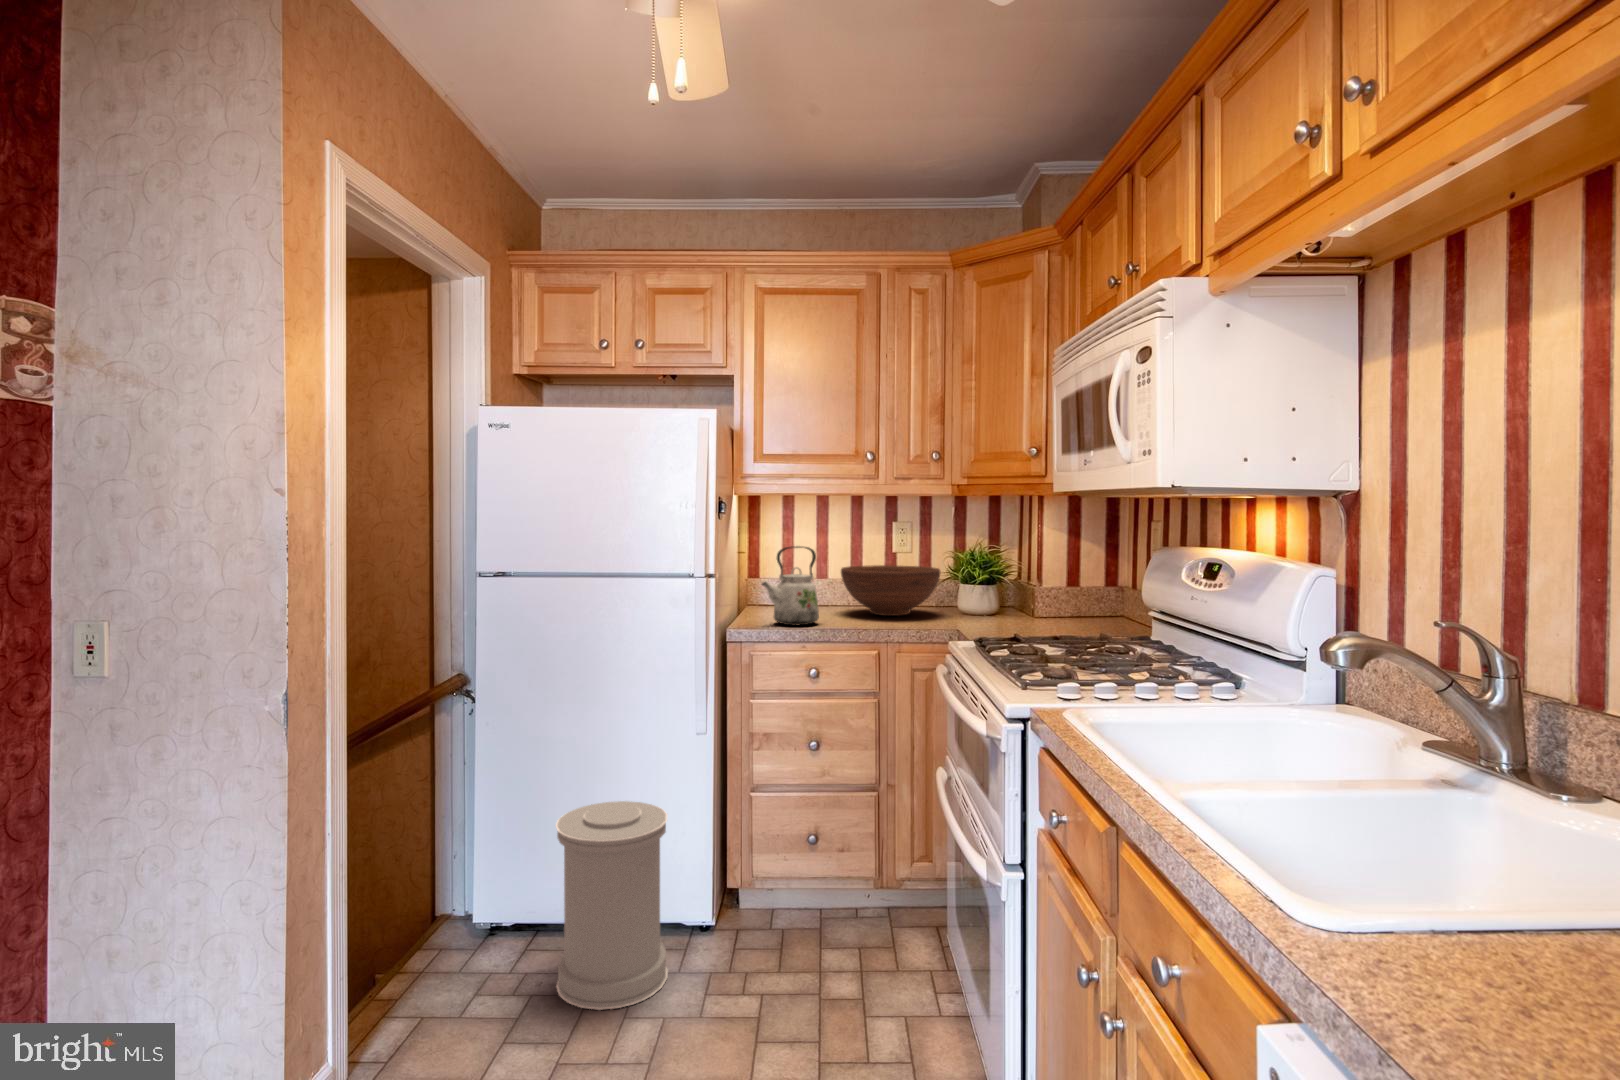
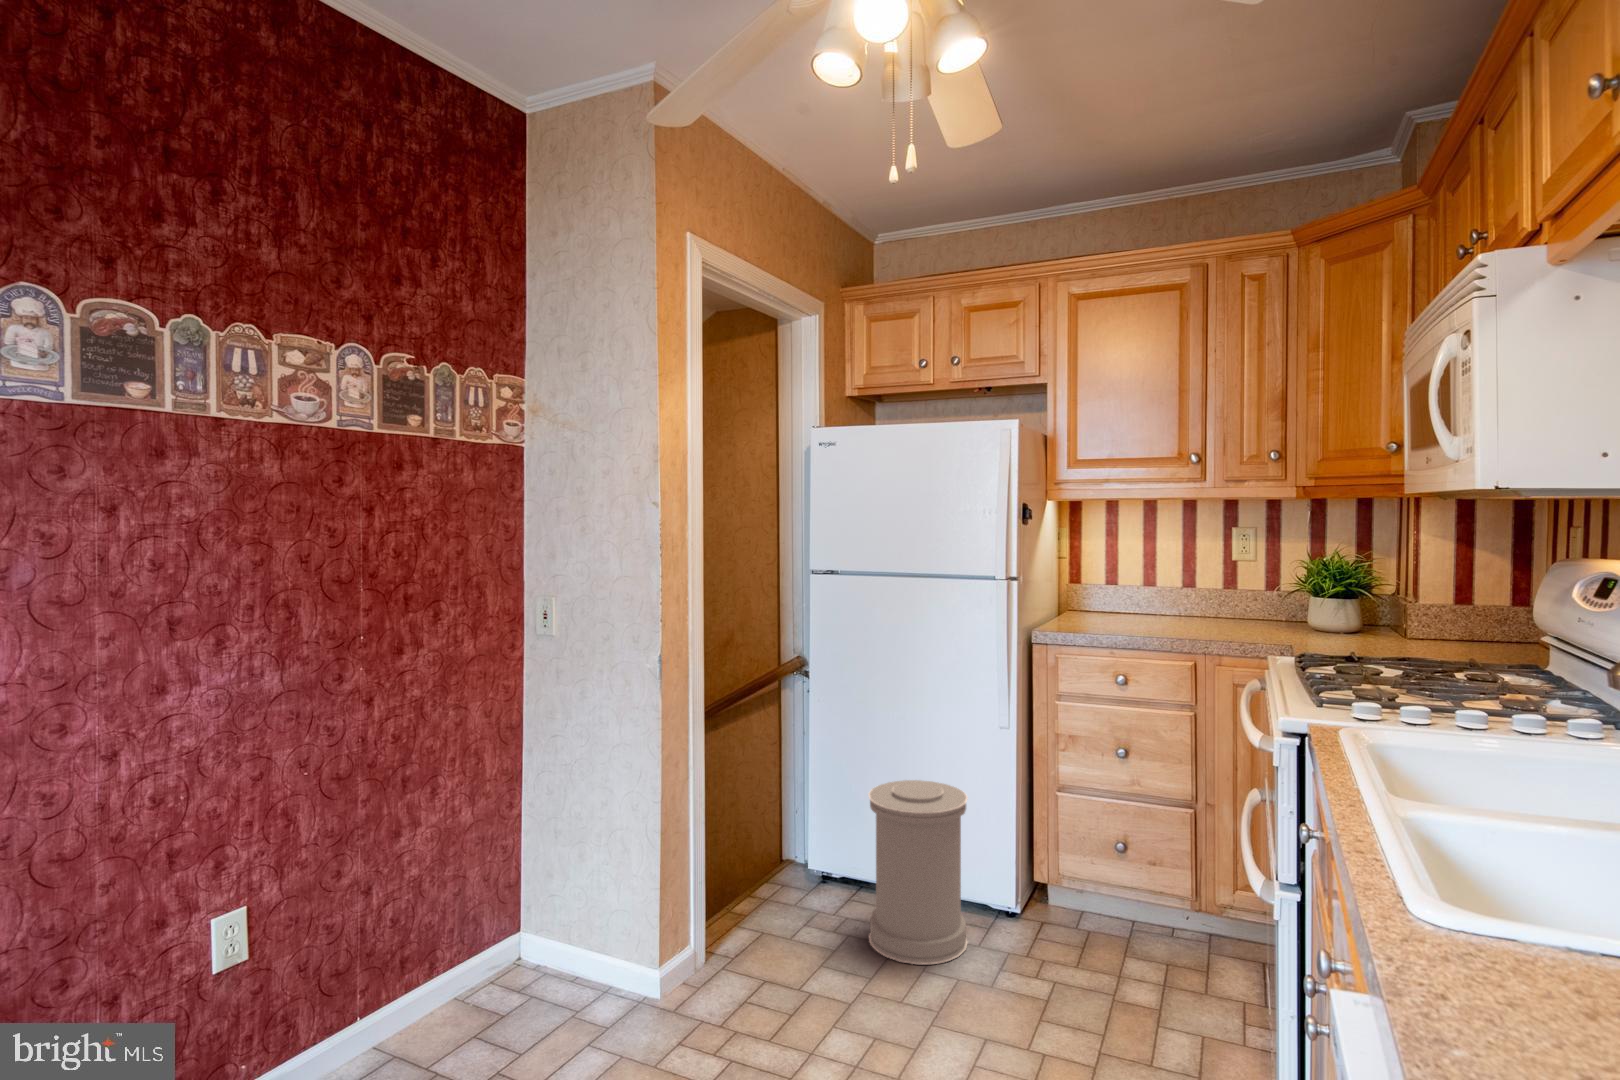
kettle: present [762,546,819,625] -> none [1070,551,1133,630]
fruit bowl: present [841,565,940,616] -> none [1164,572,1281,625]

